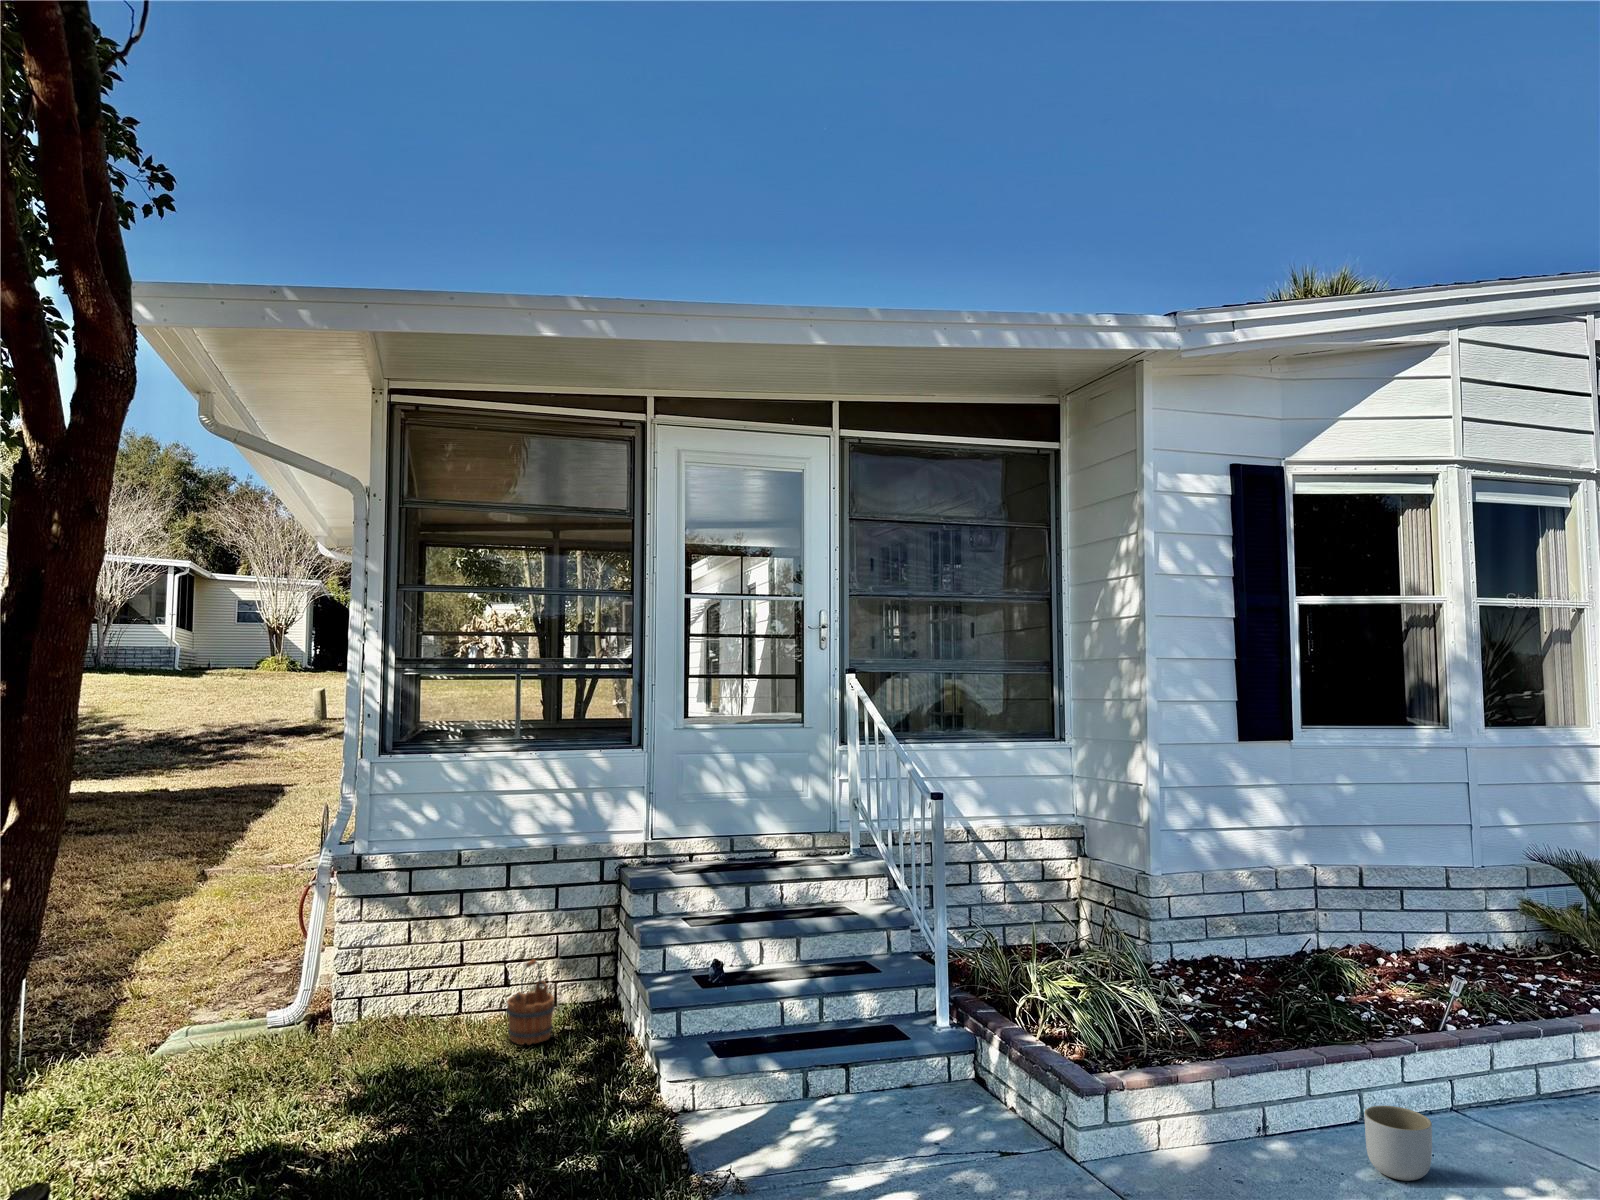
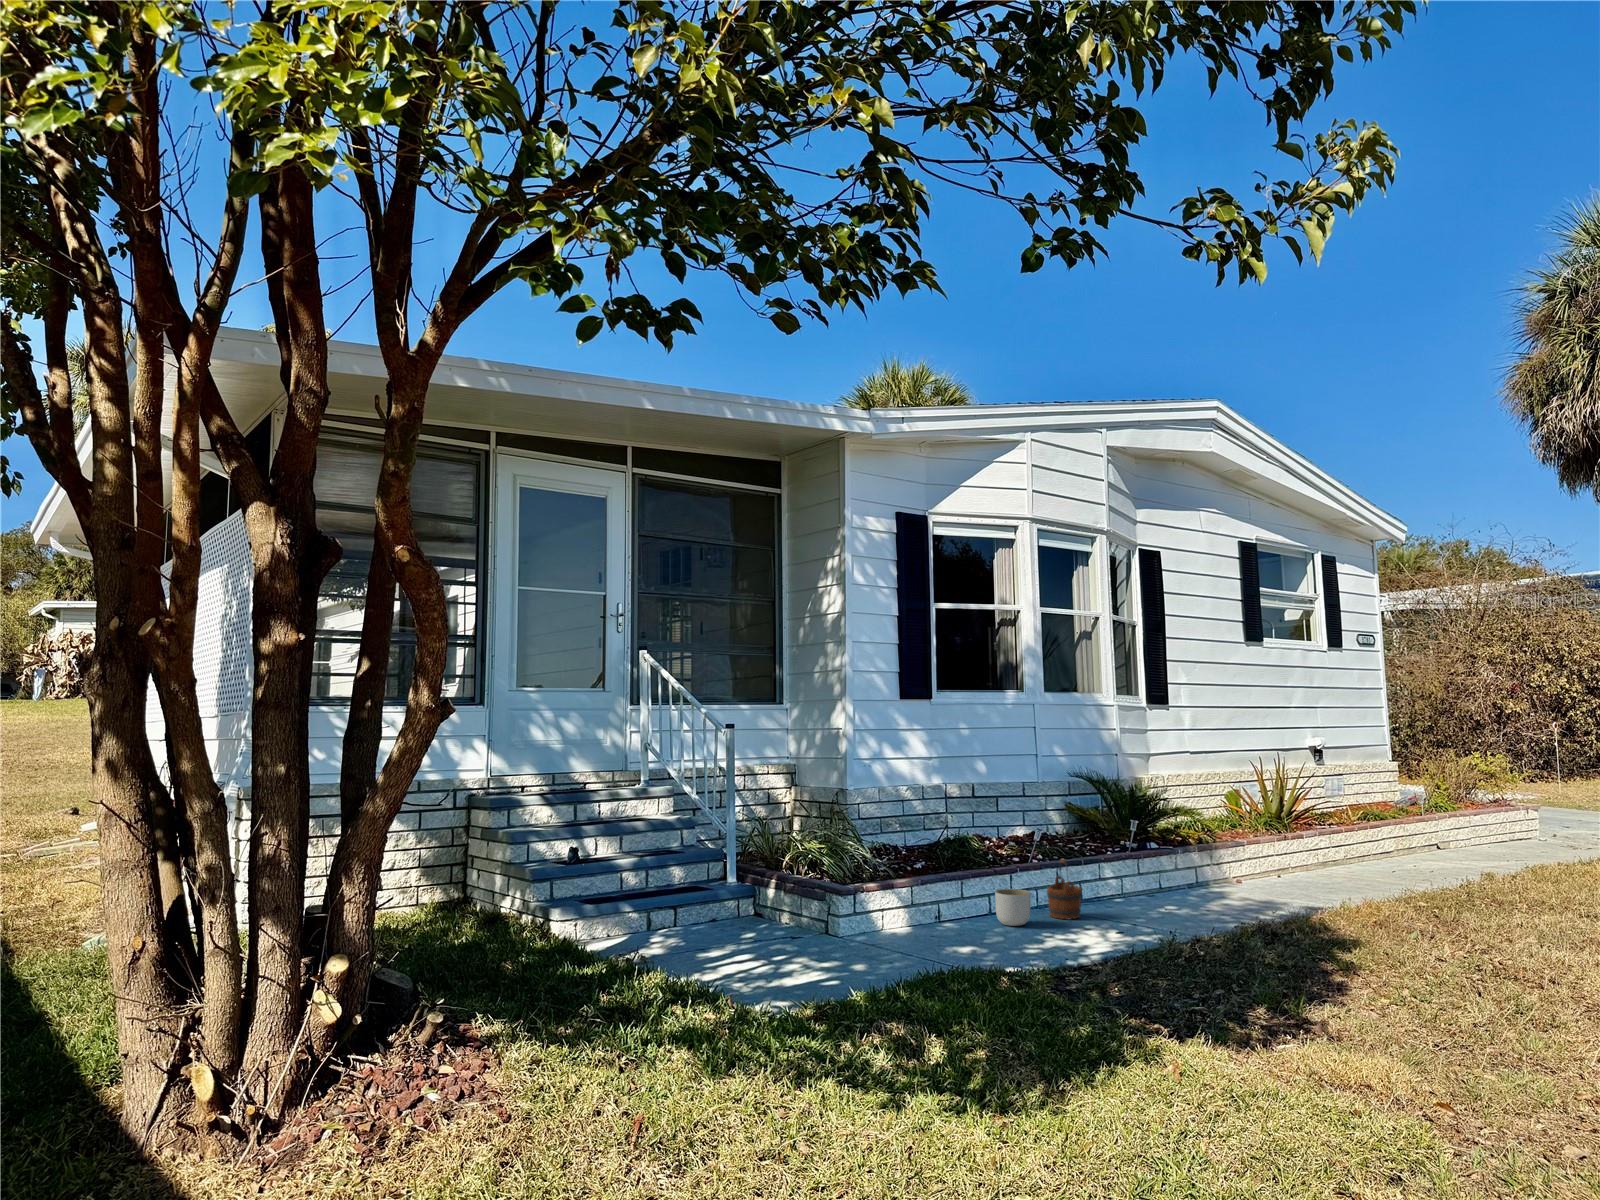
wooden bucket: present [507,959,554,1045] -> present [1047,859,1082,919]

